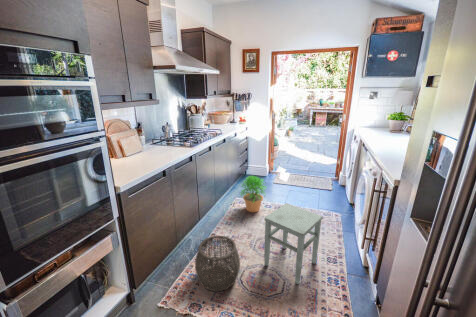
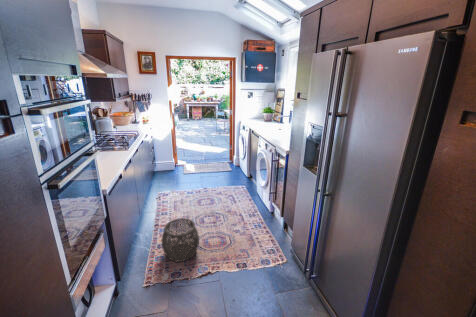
potted plant: present [241,176,266,212] -> none [166,168,190,200]
stool: present [264,203,323,284] -> none [209,183,245,235]

